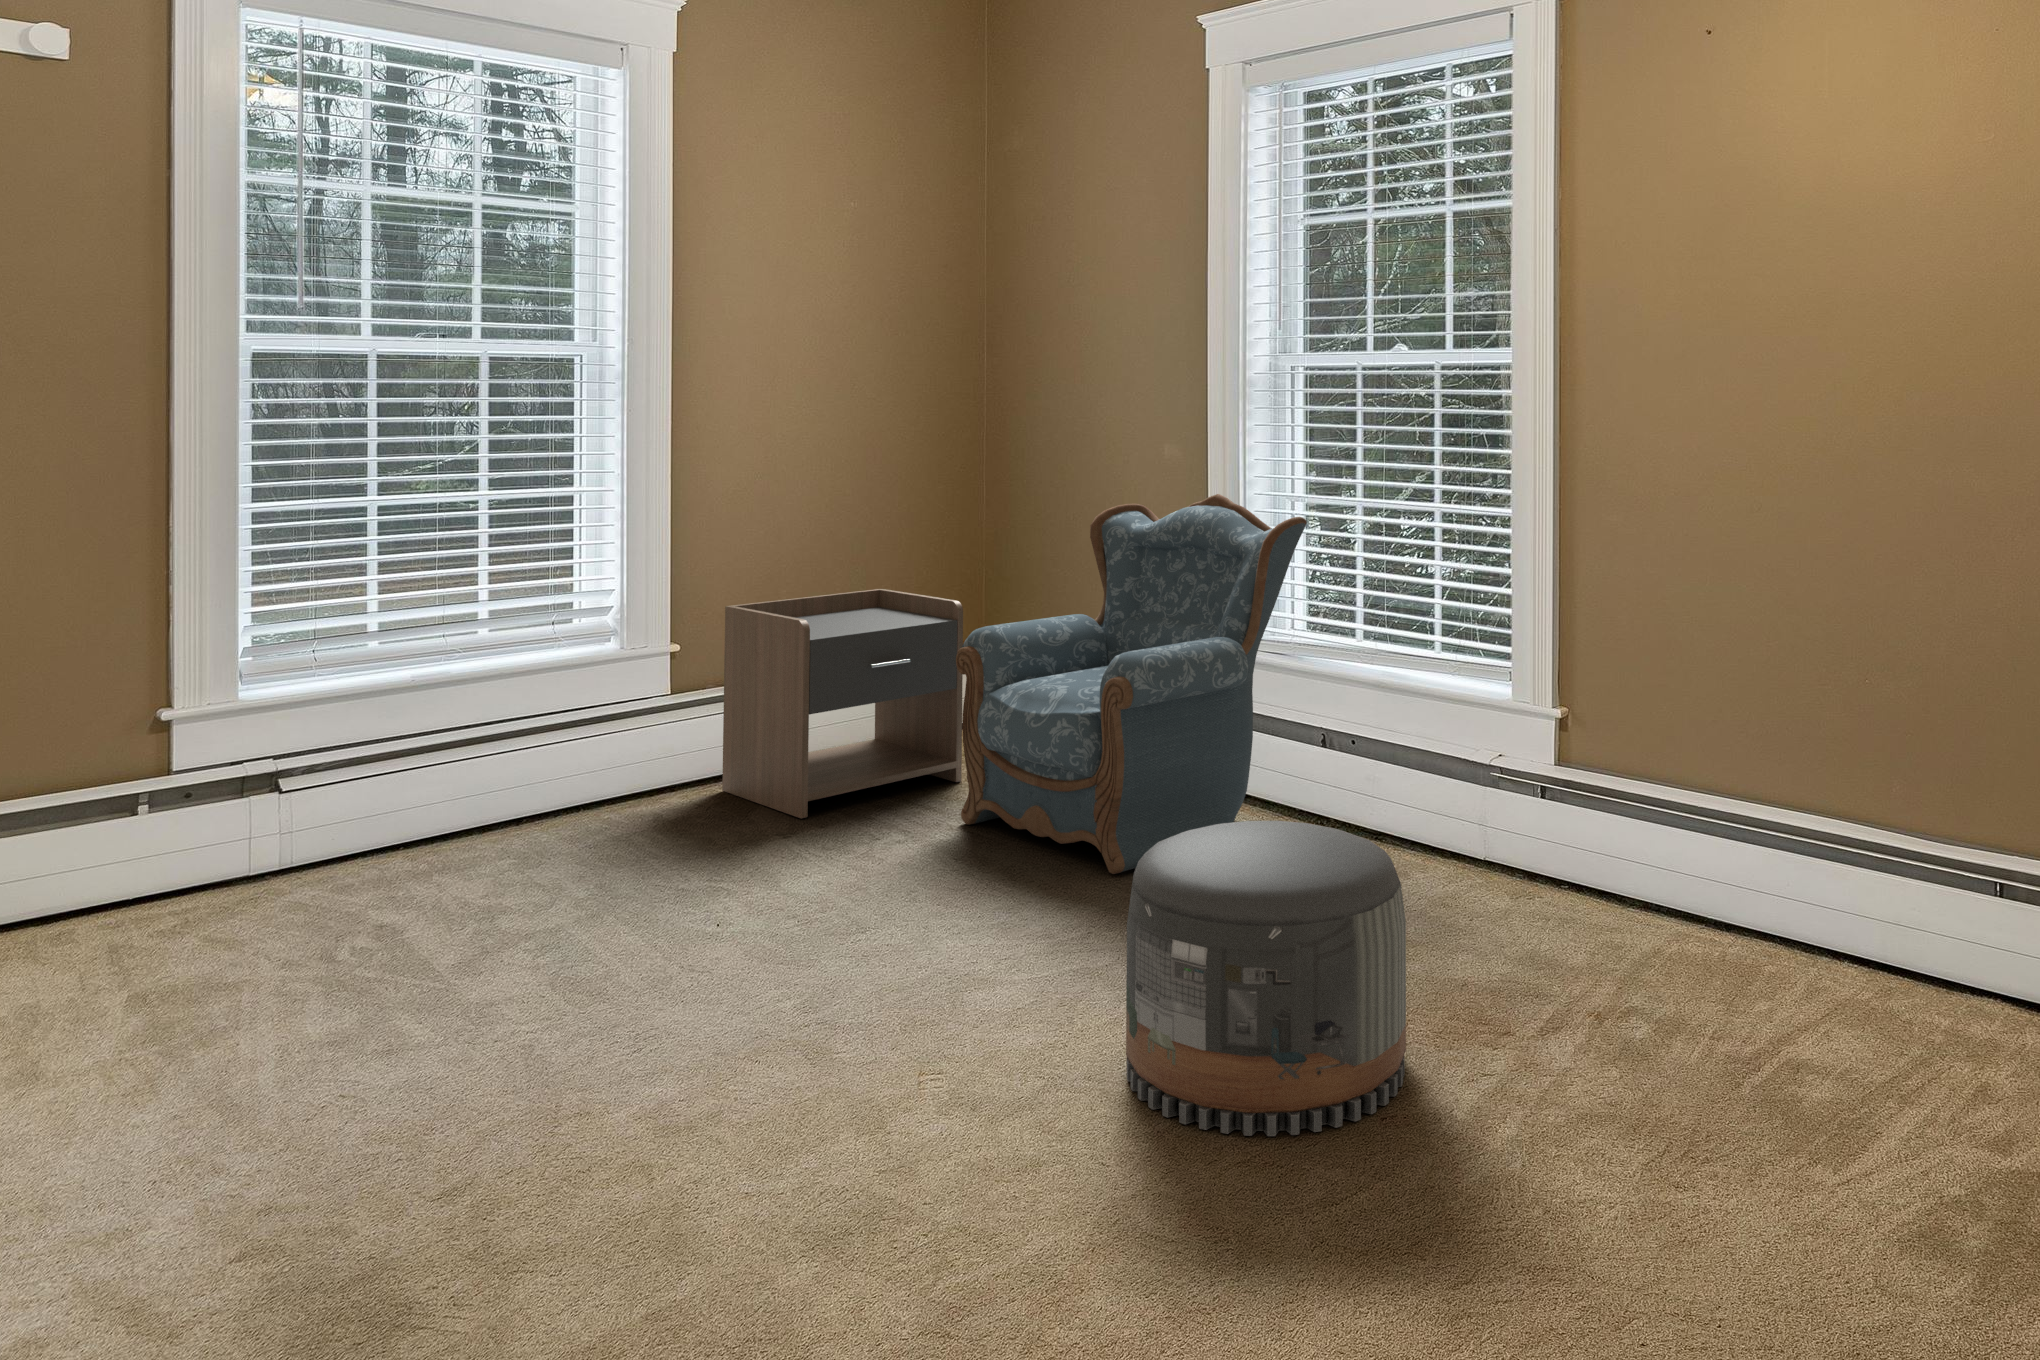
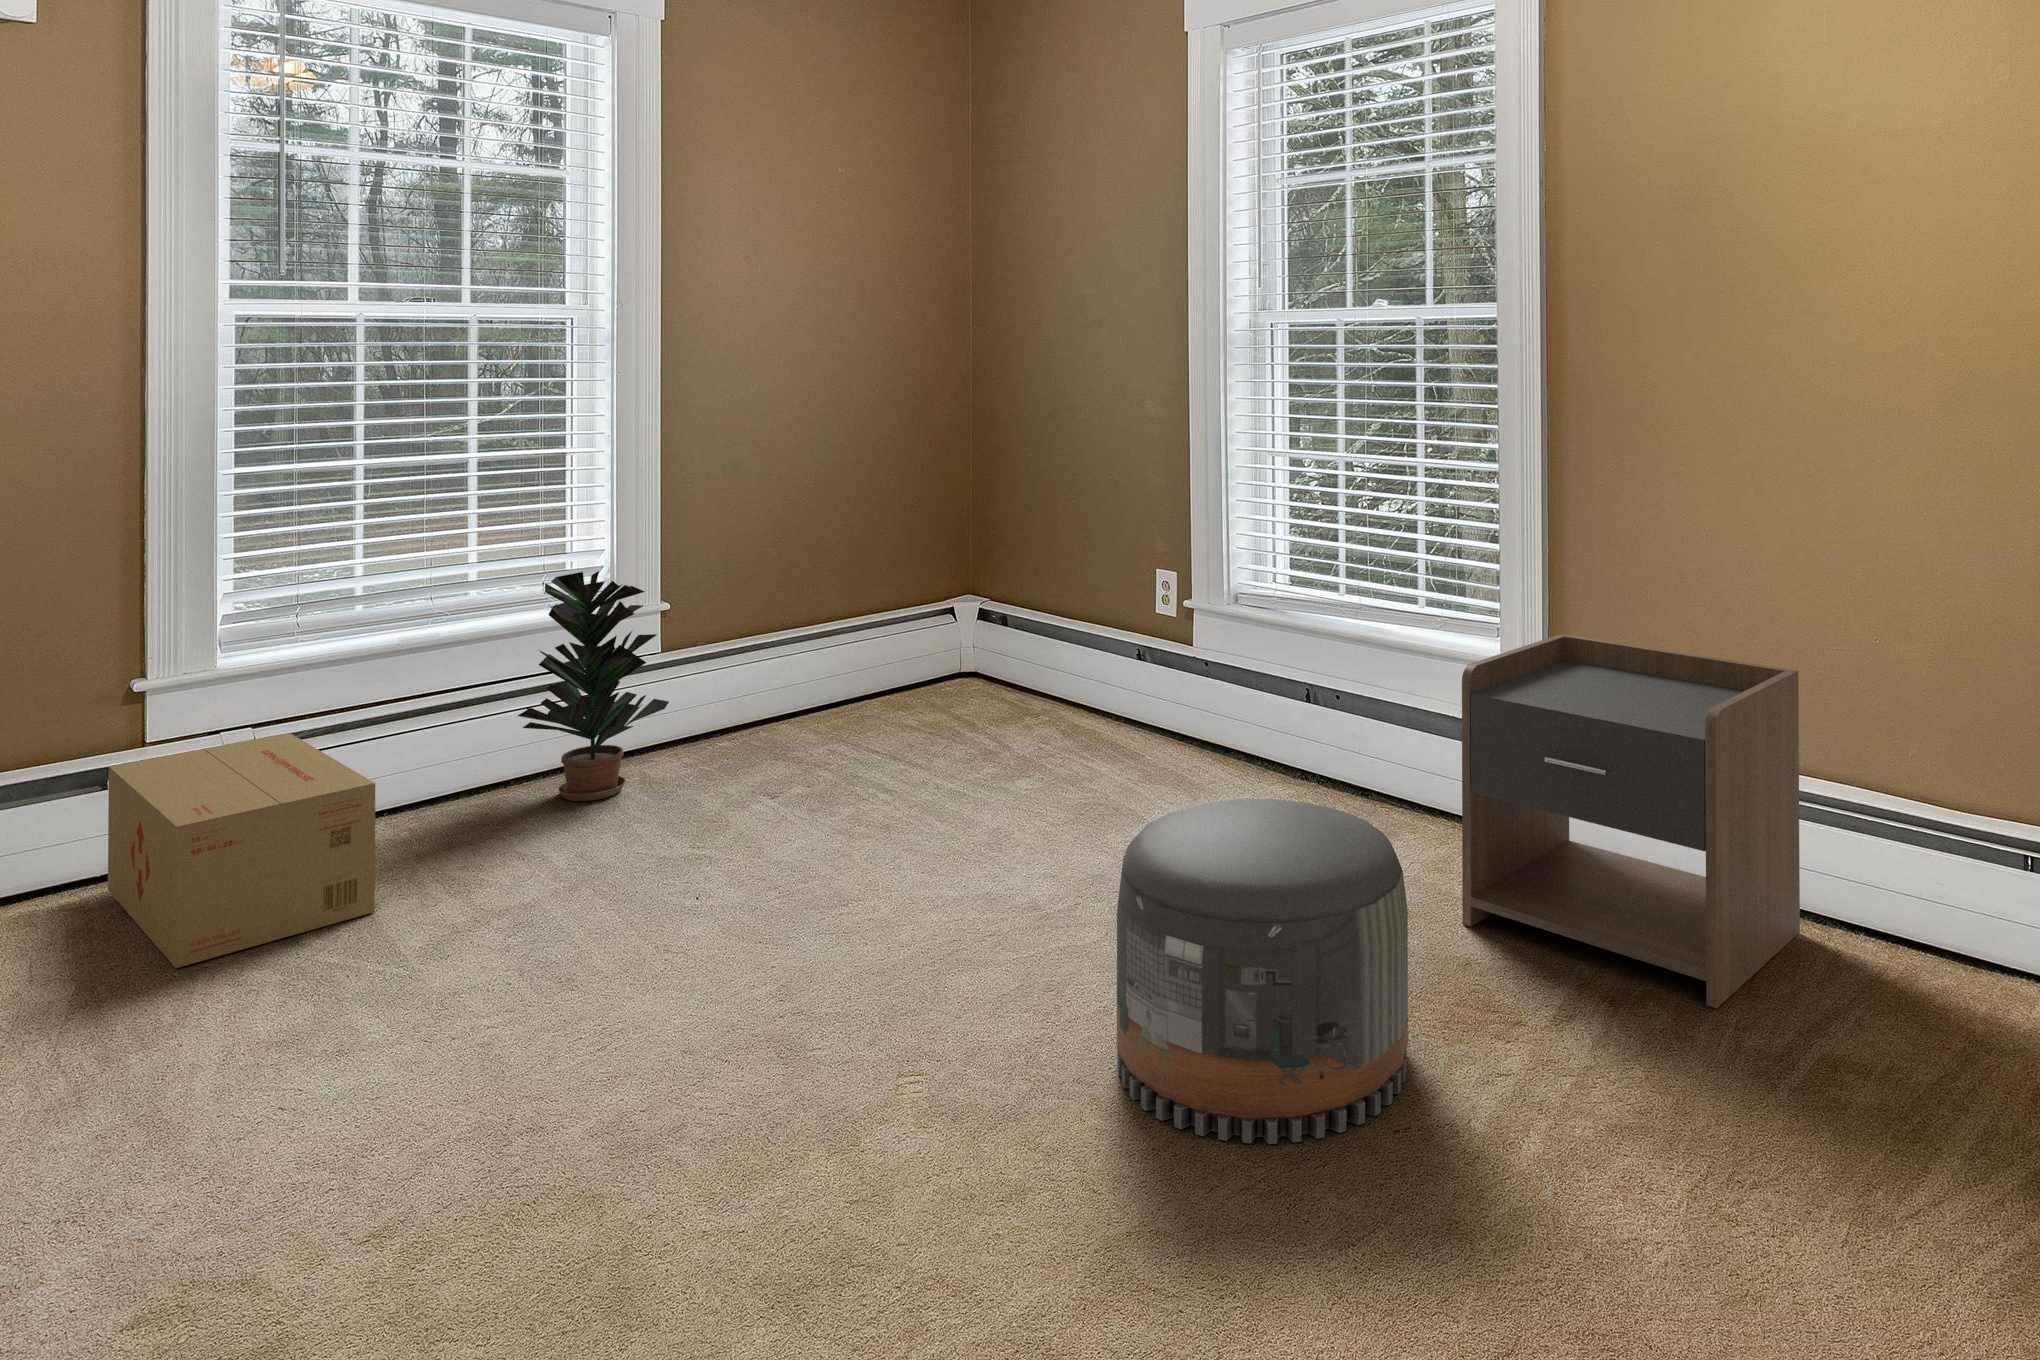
armchair: present [956,494,1307,874] -> none [942,455,1287,835]
nightstand: present [722,589,963,818] -> present [1462,634,1800,1008]
potted plant: none [526,608,678,842] -> present [518,571,669,801]
cardboard box: none [124,768,396,989] -> present [108,733,375,968]

